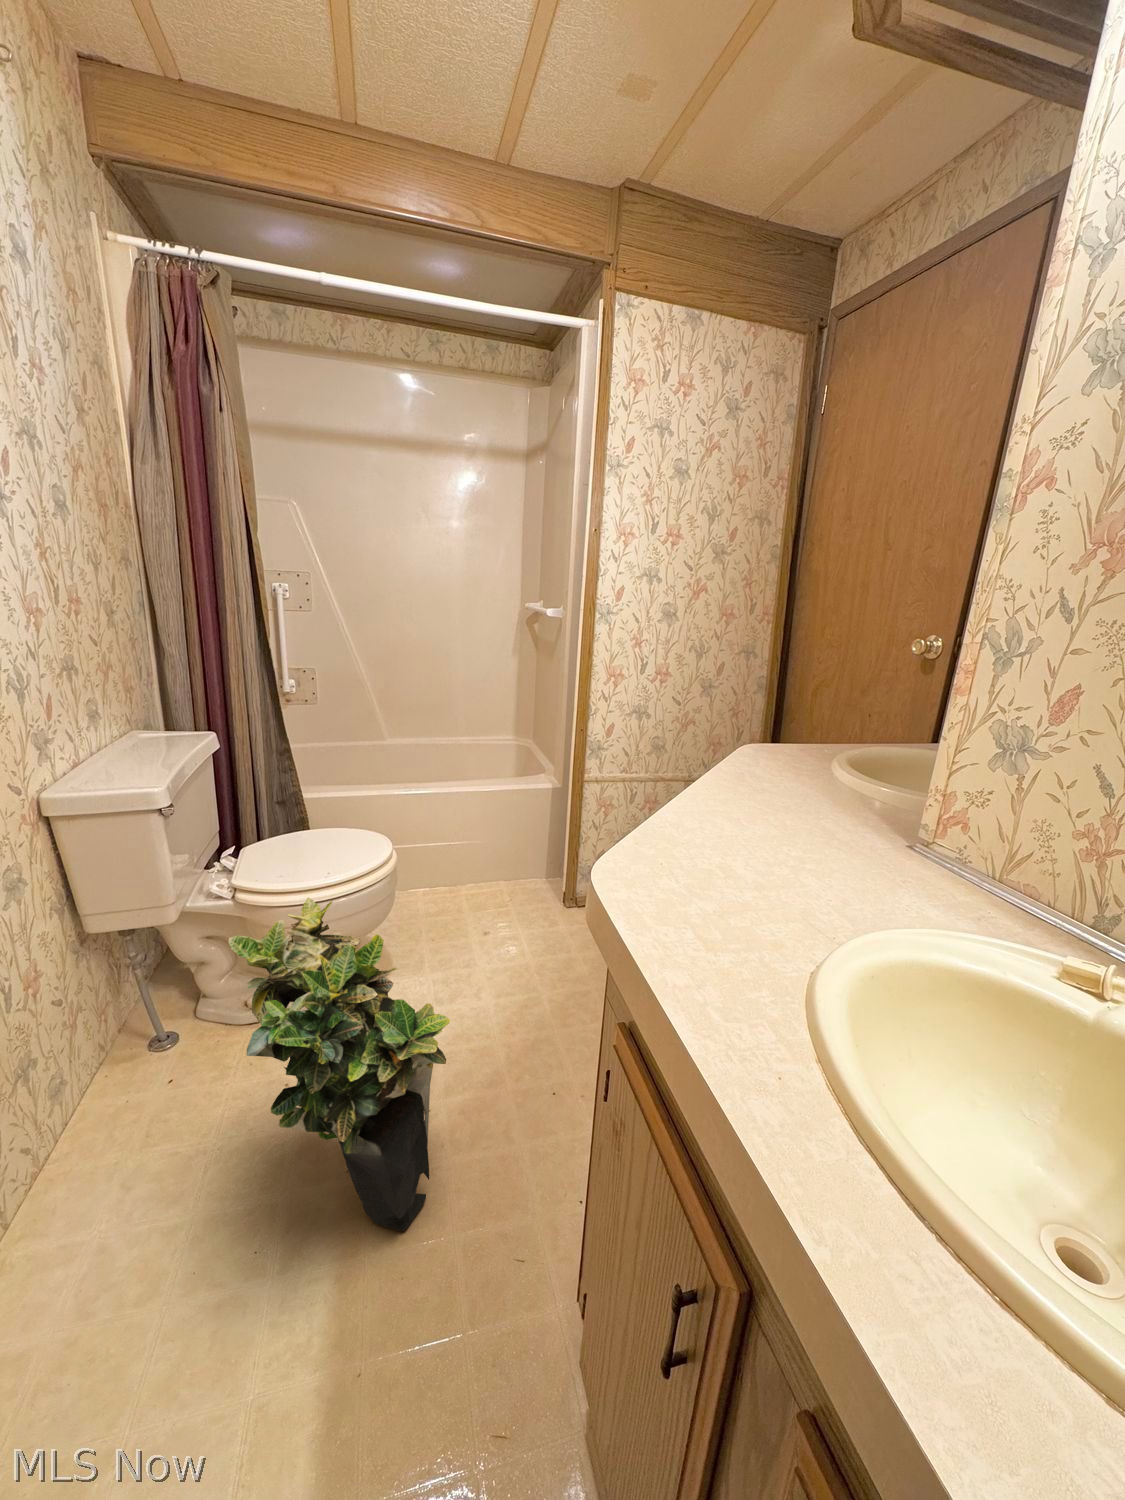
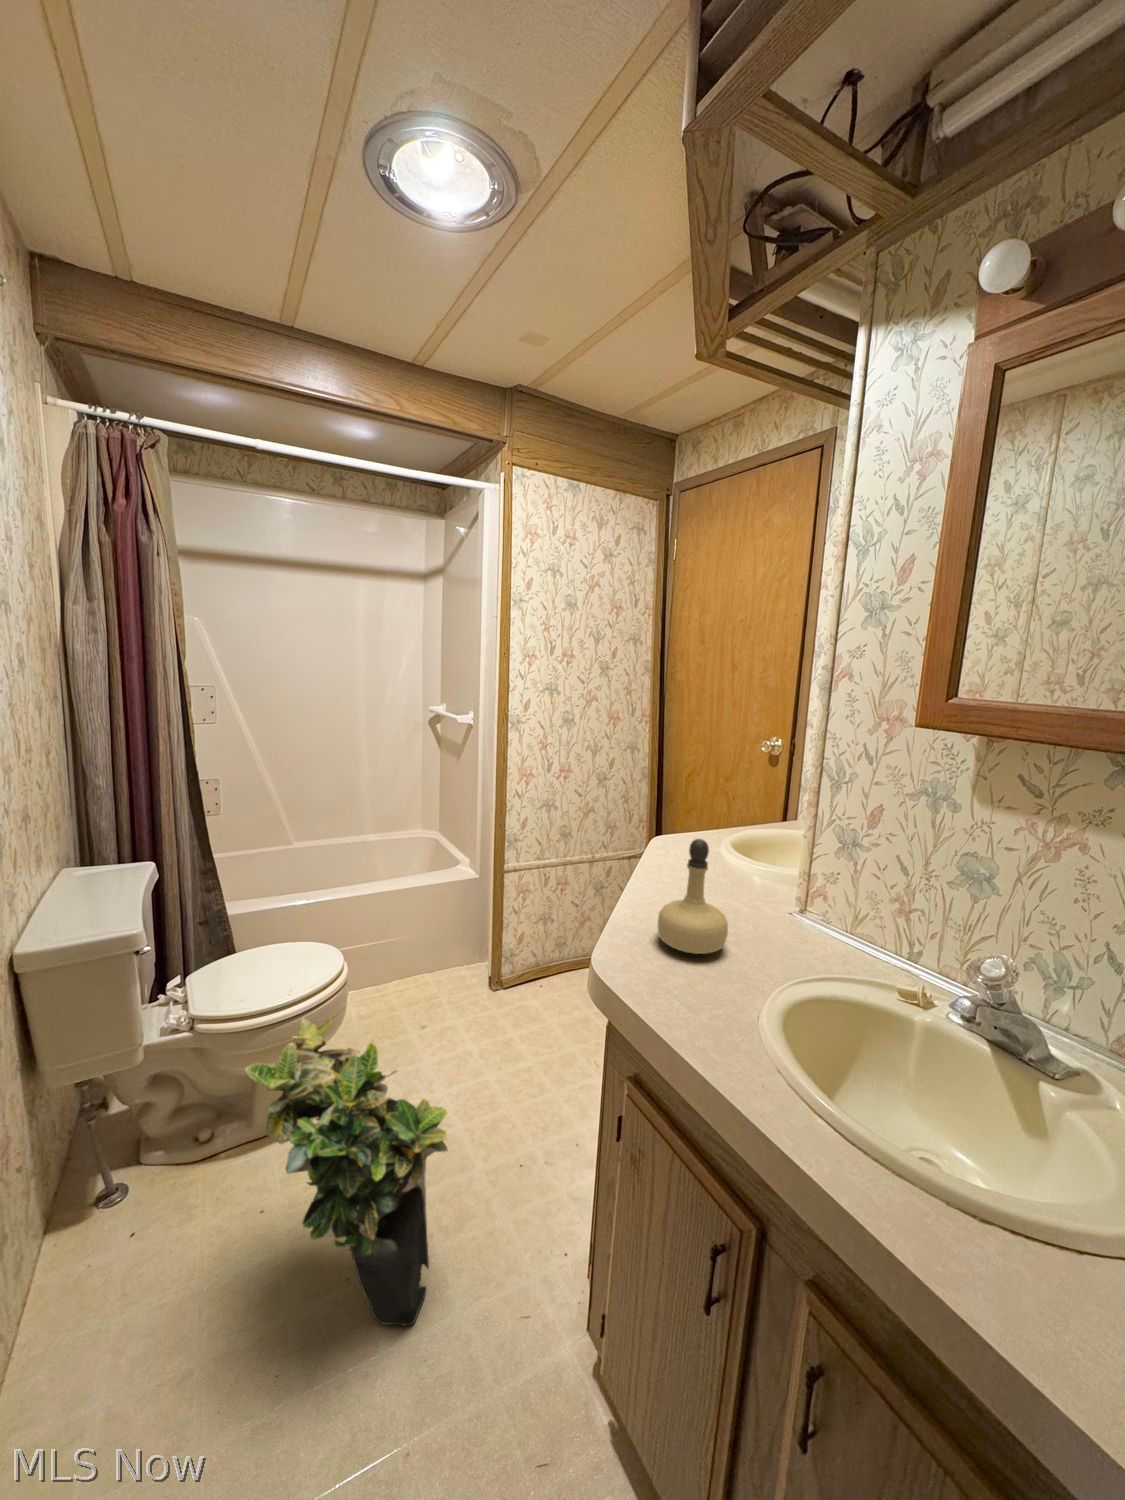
perfume bottle: none [694,717,794,879] -> present [658,839,728,954]

